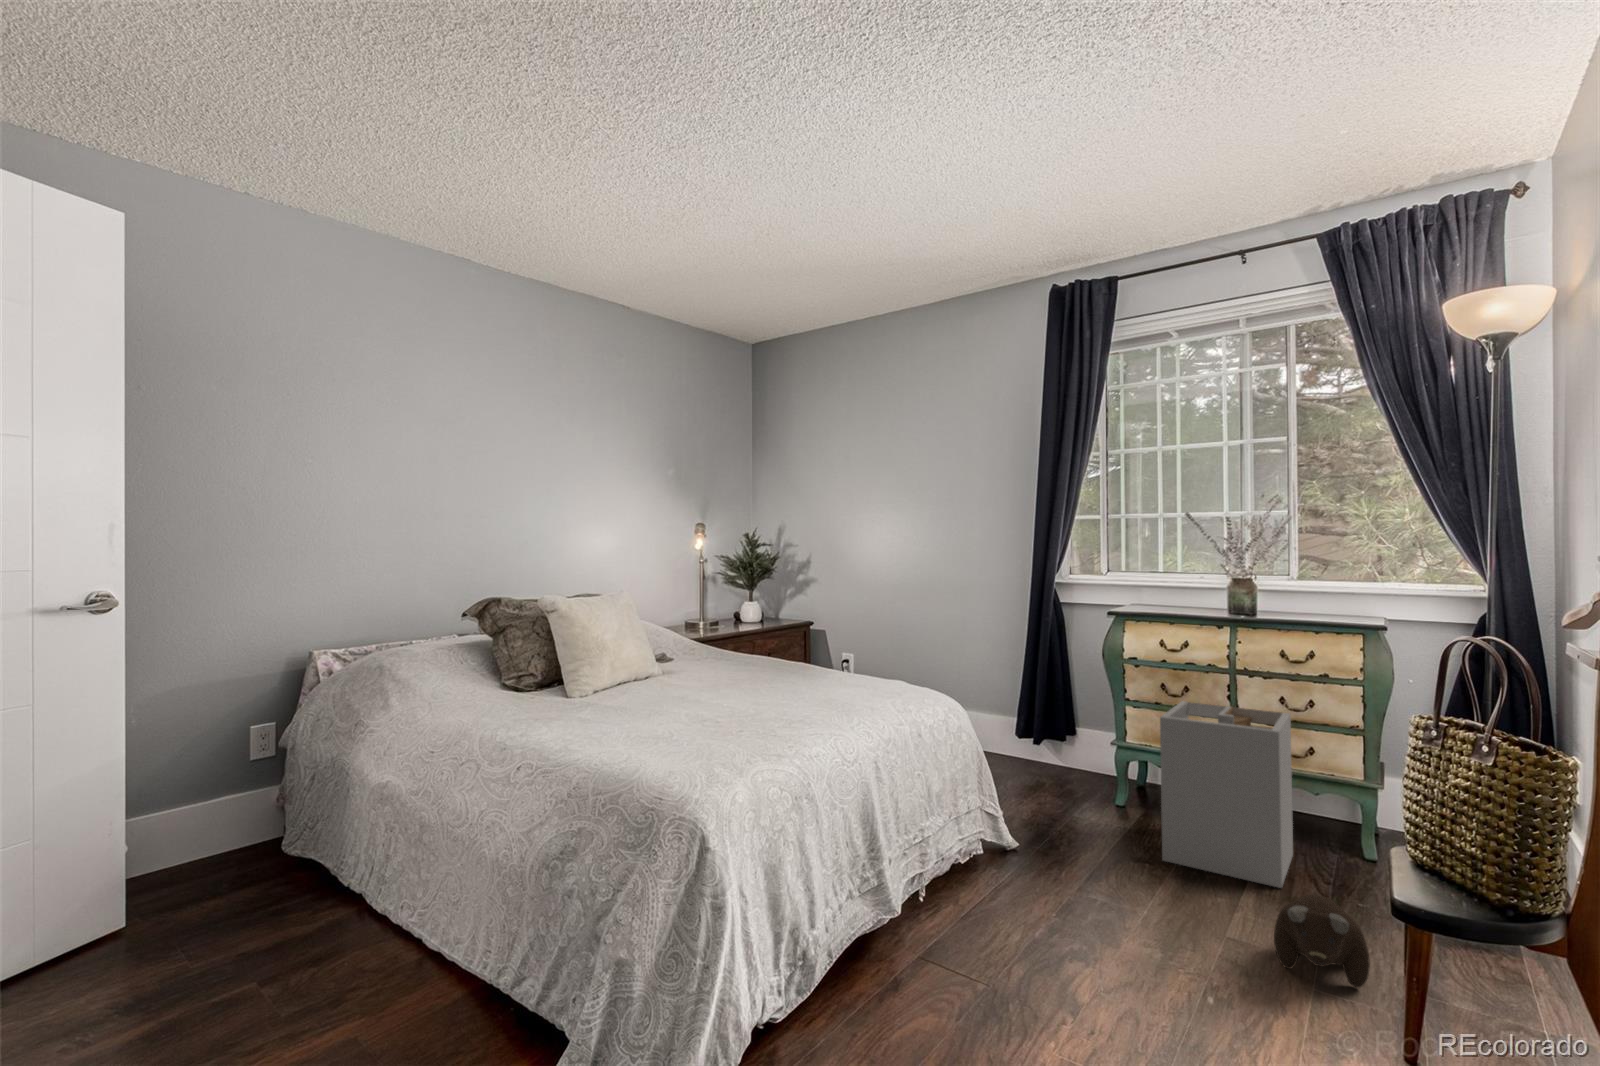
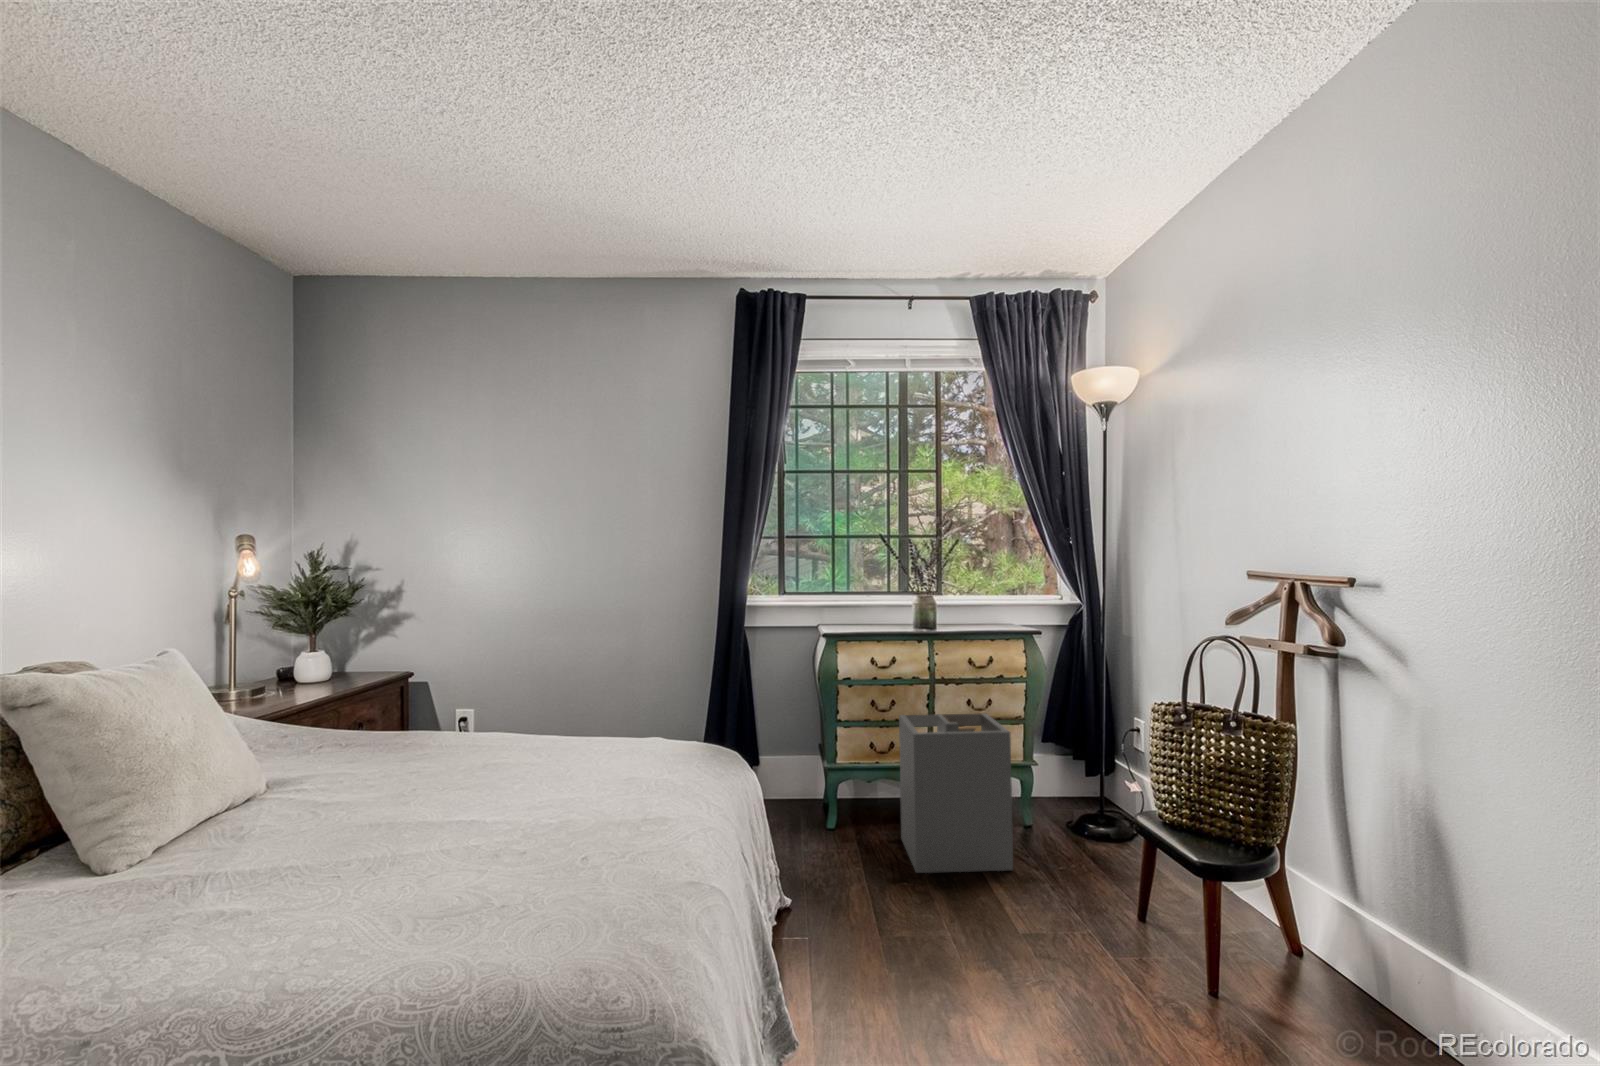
plush toy: present [1274,894,1370,988] -> none [1069,869,1144,941]

